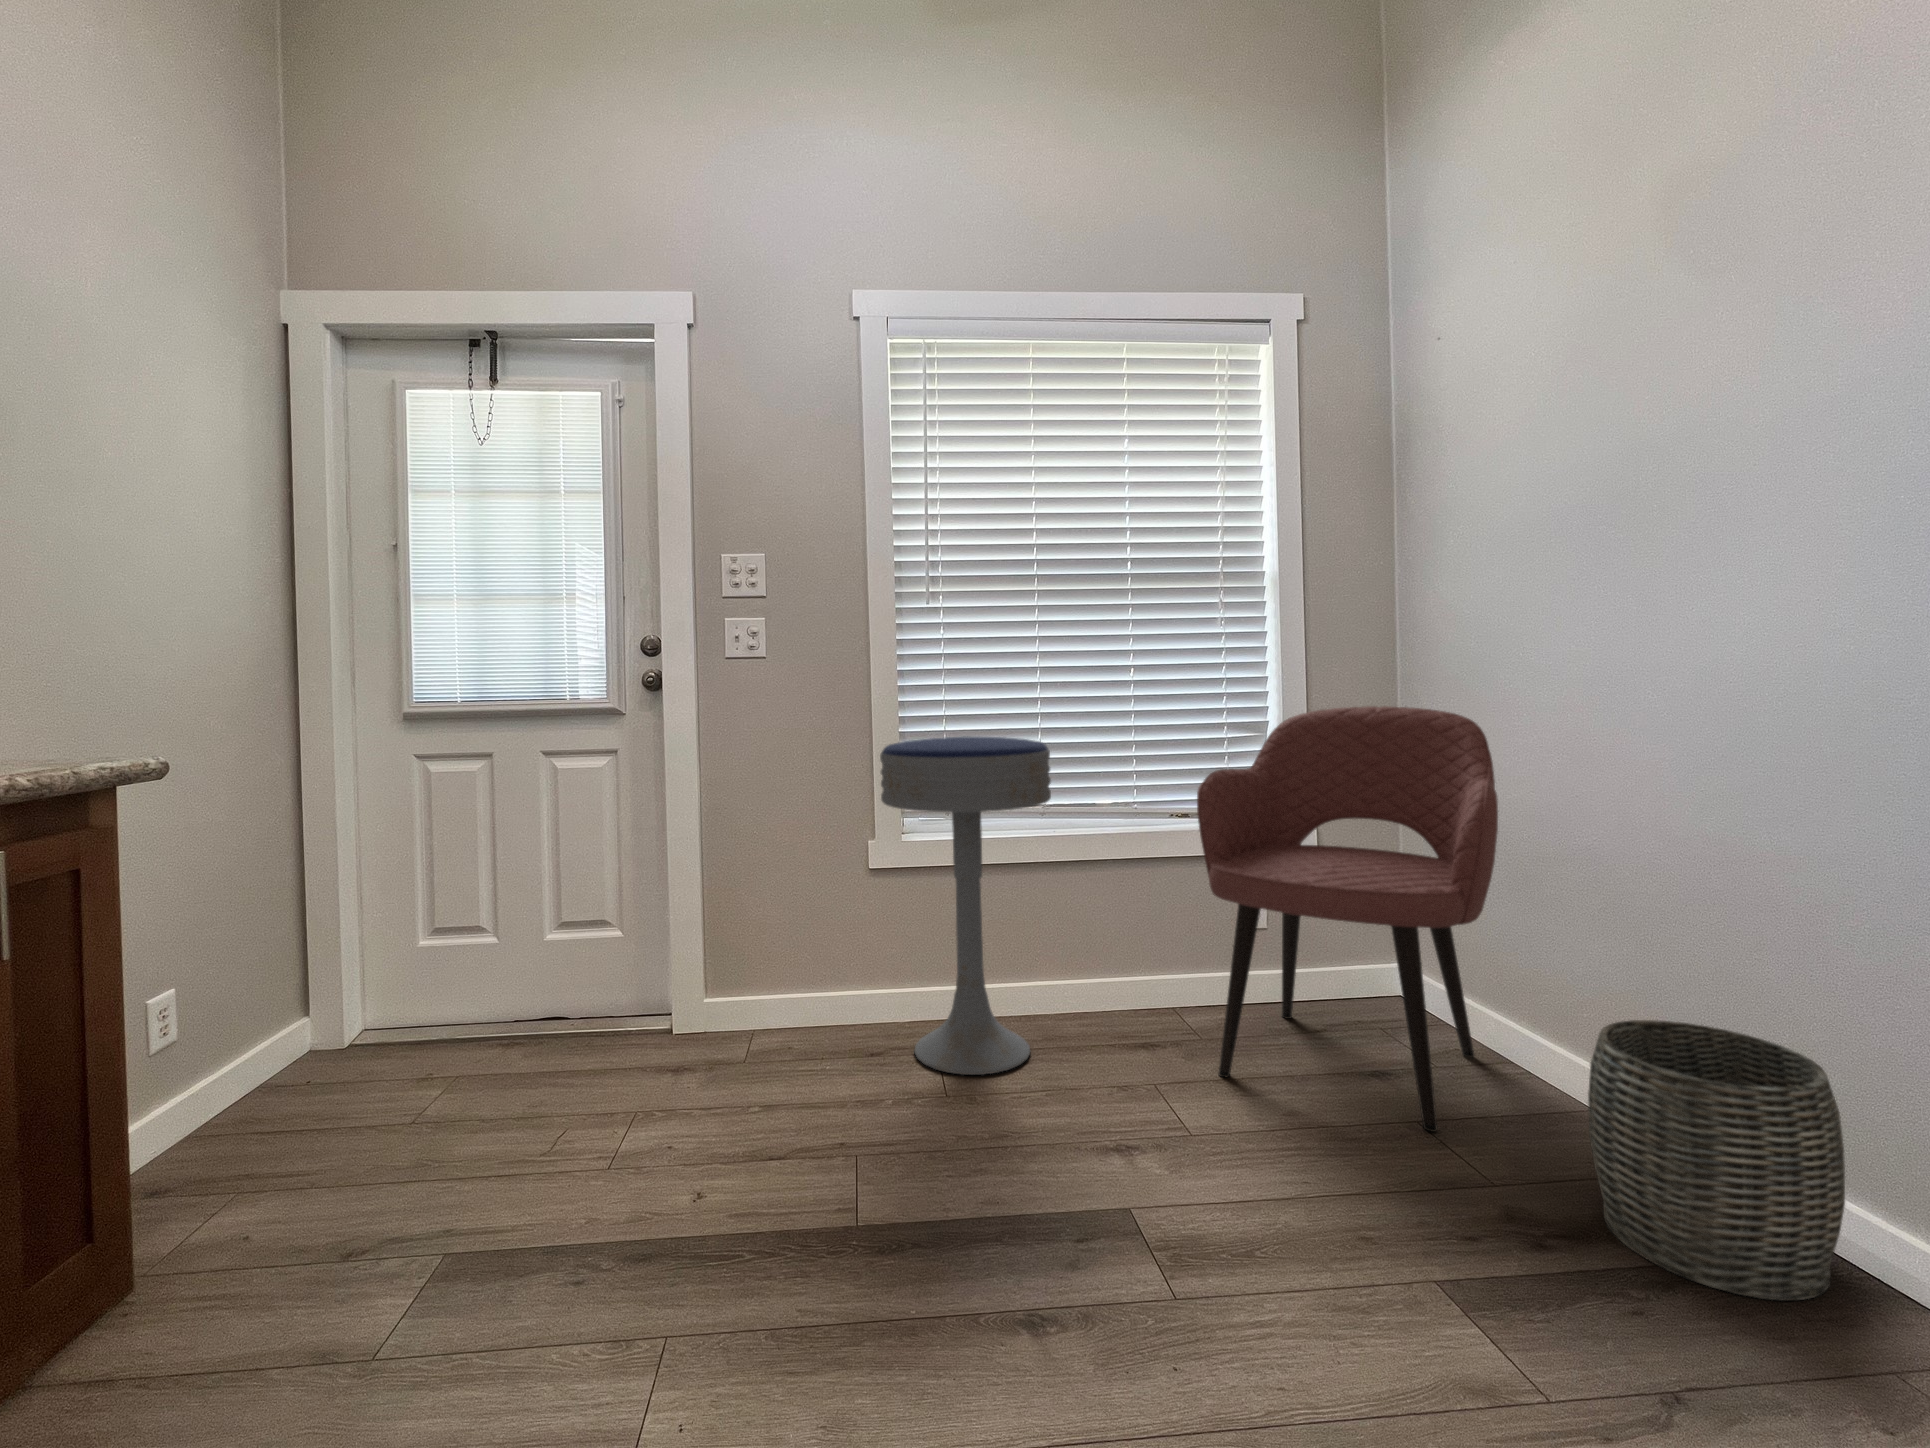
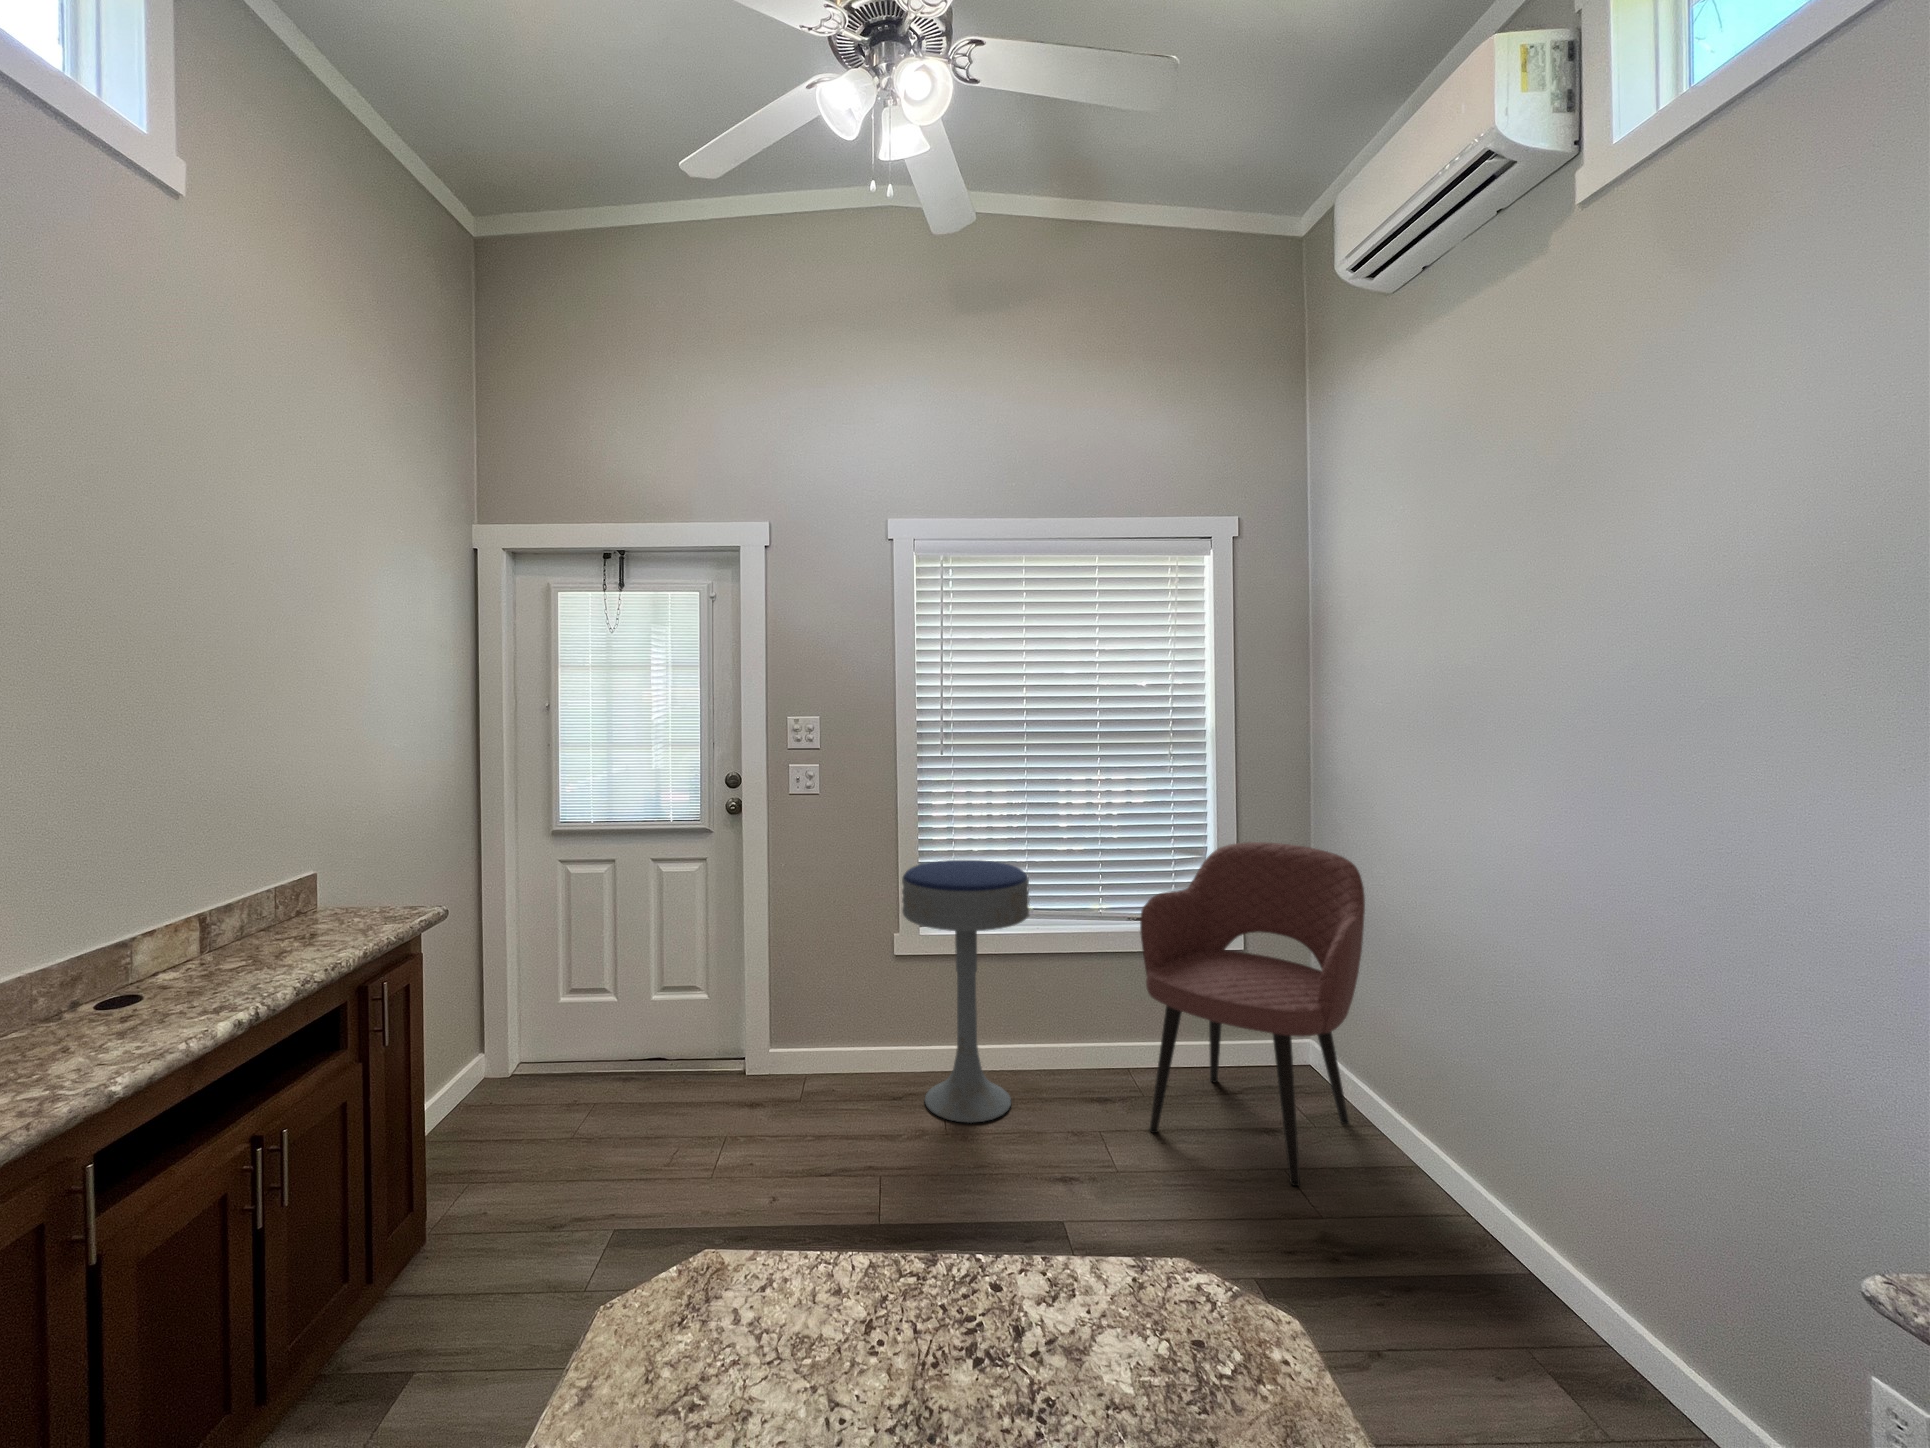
woven basket: present [1588,1020,1845,1301] -> none [1387,1119,1548,1327]

